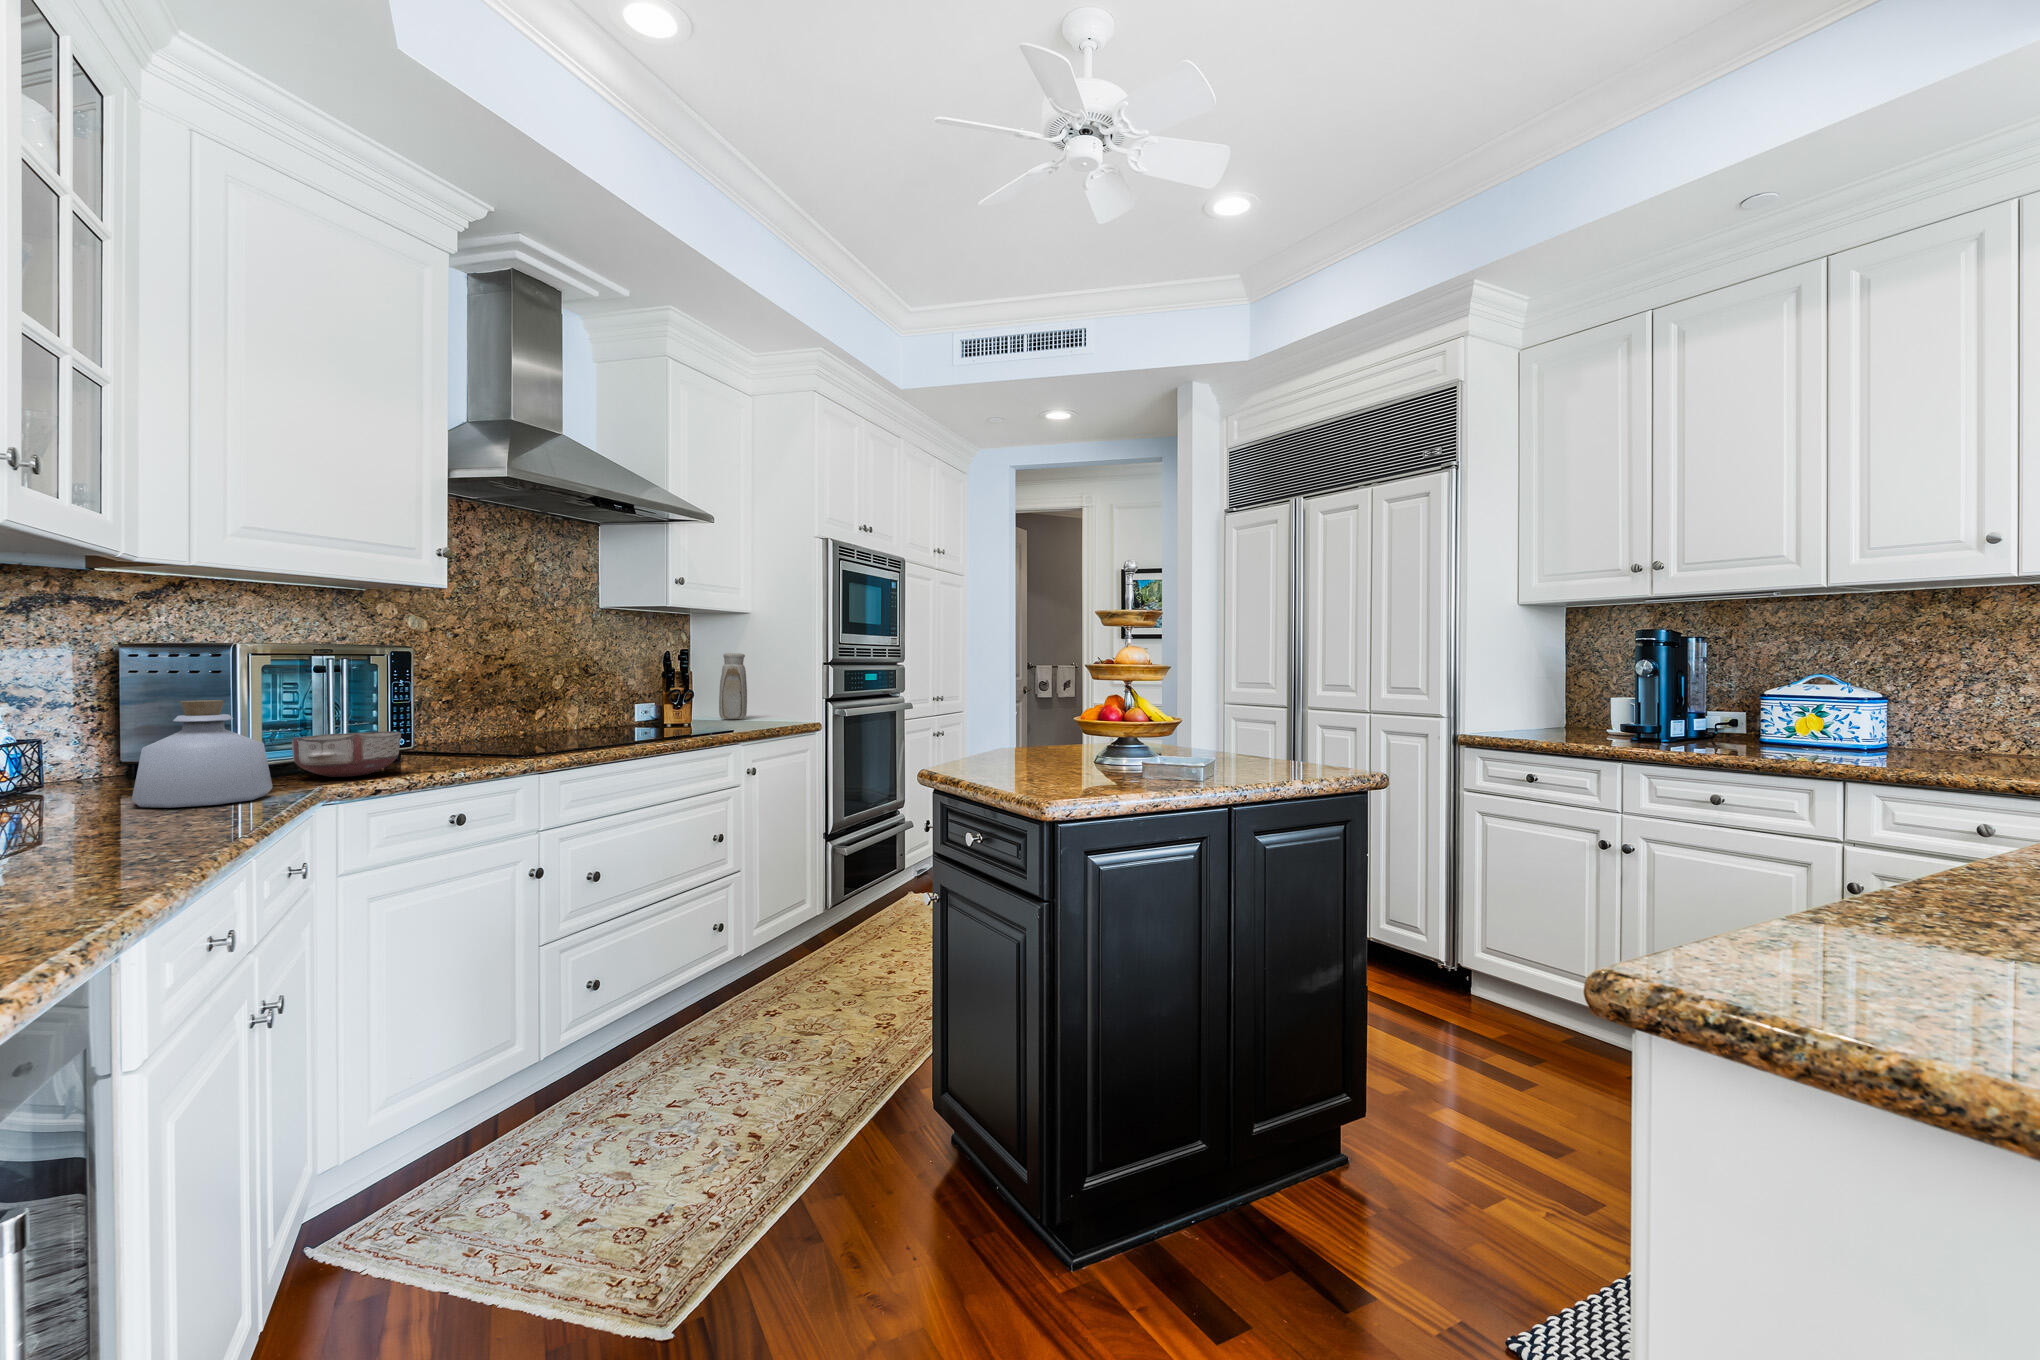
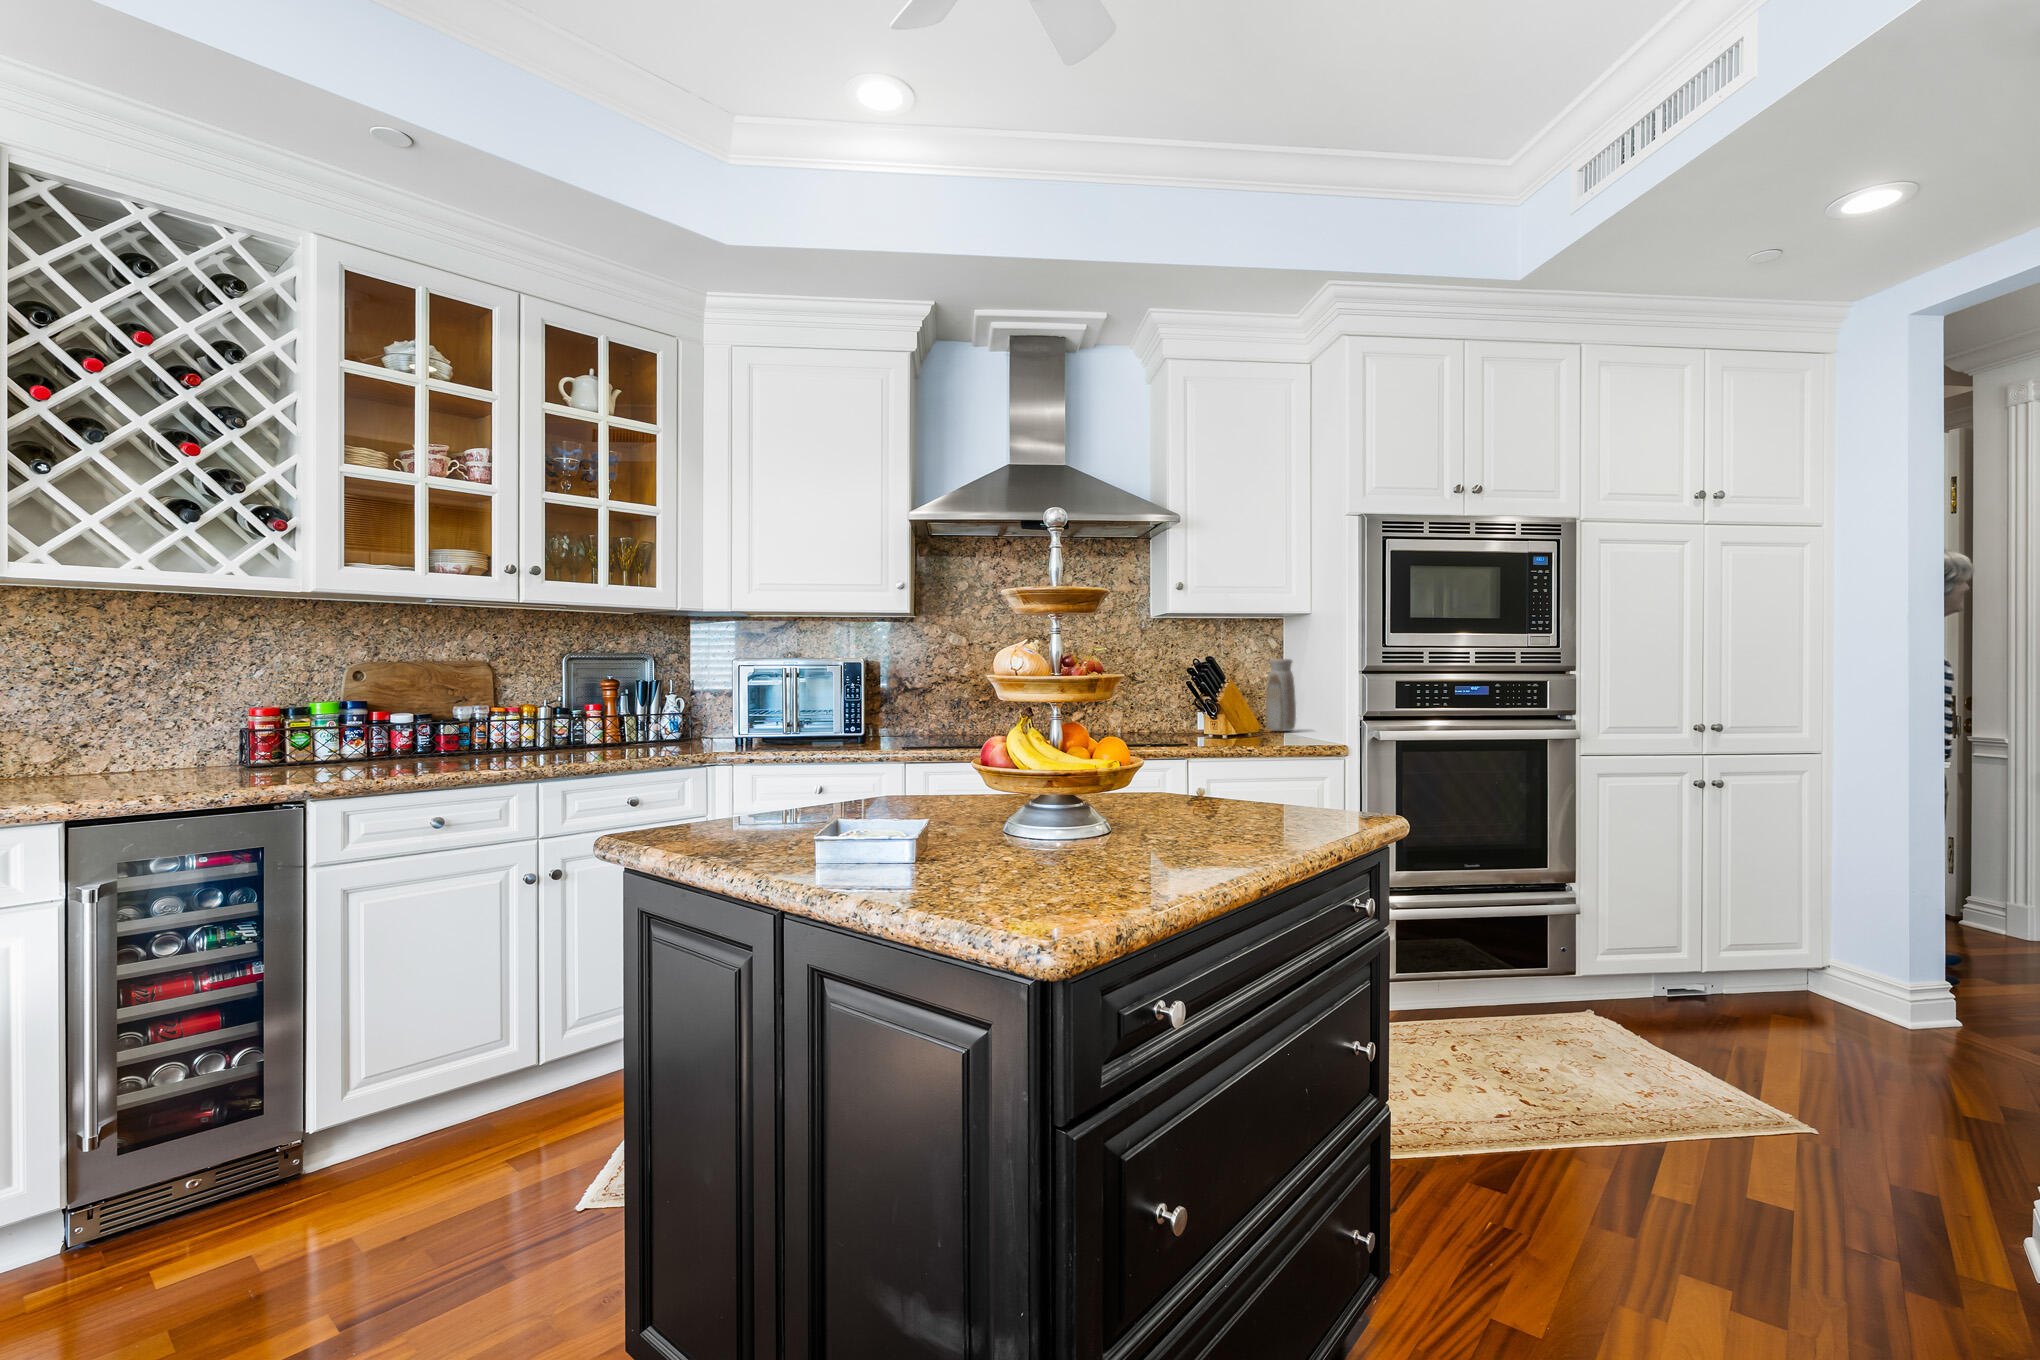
bottle: present [132,700,273,808] -> none [640,695,708,758]
ceramic bowl: present [292,731,401,777] -> none [755,721,821,750]

